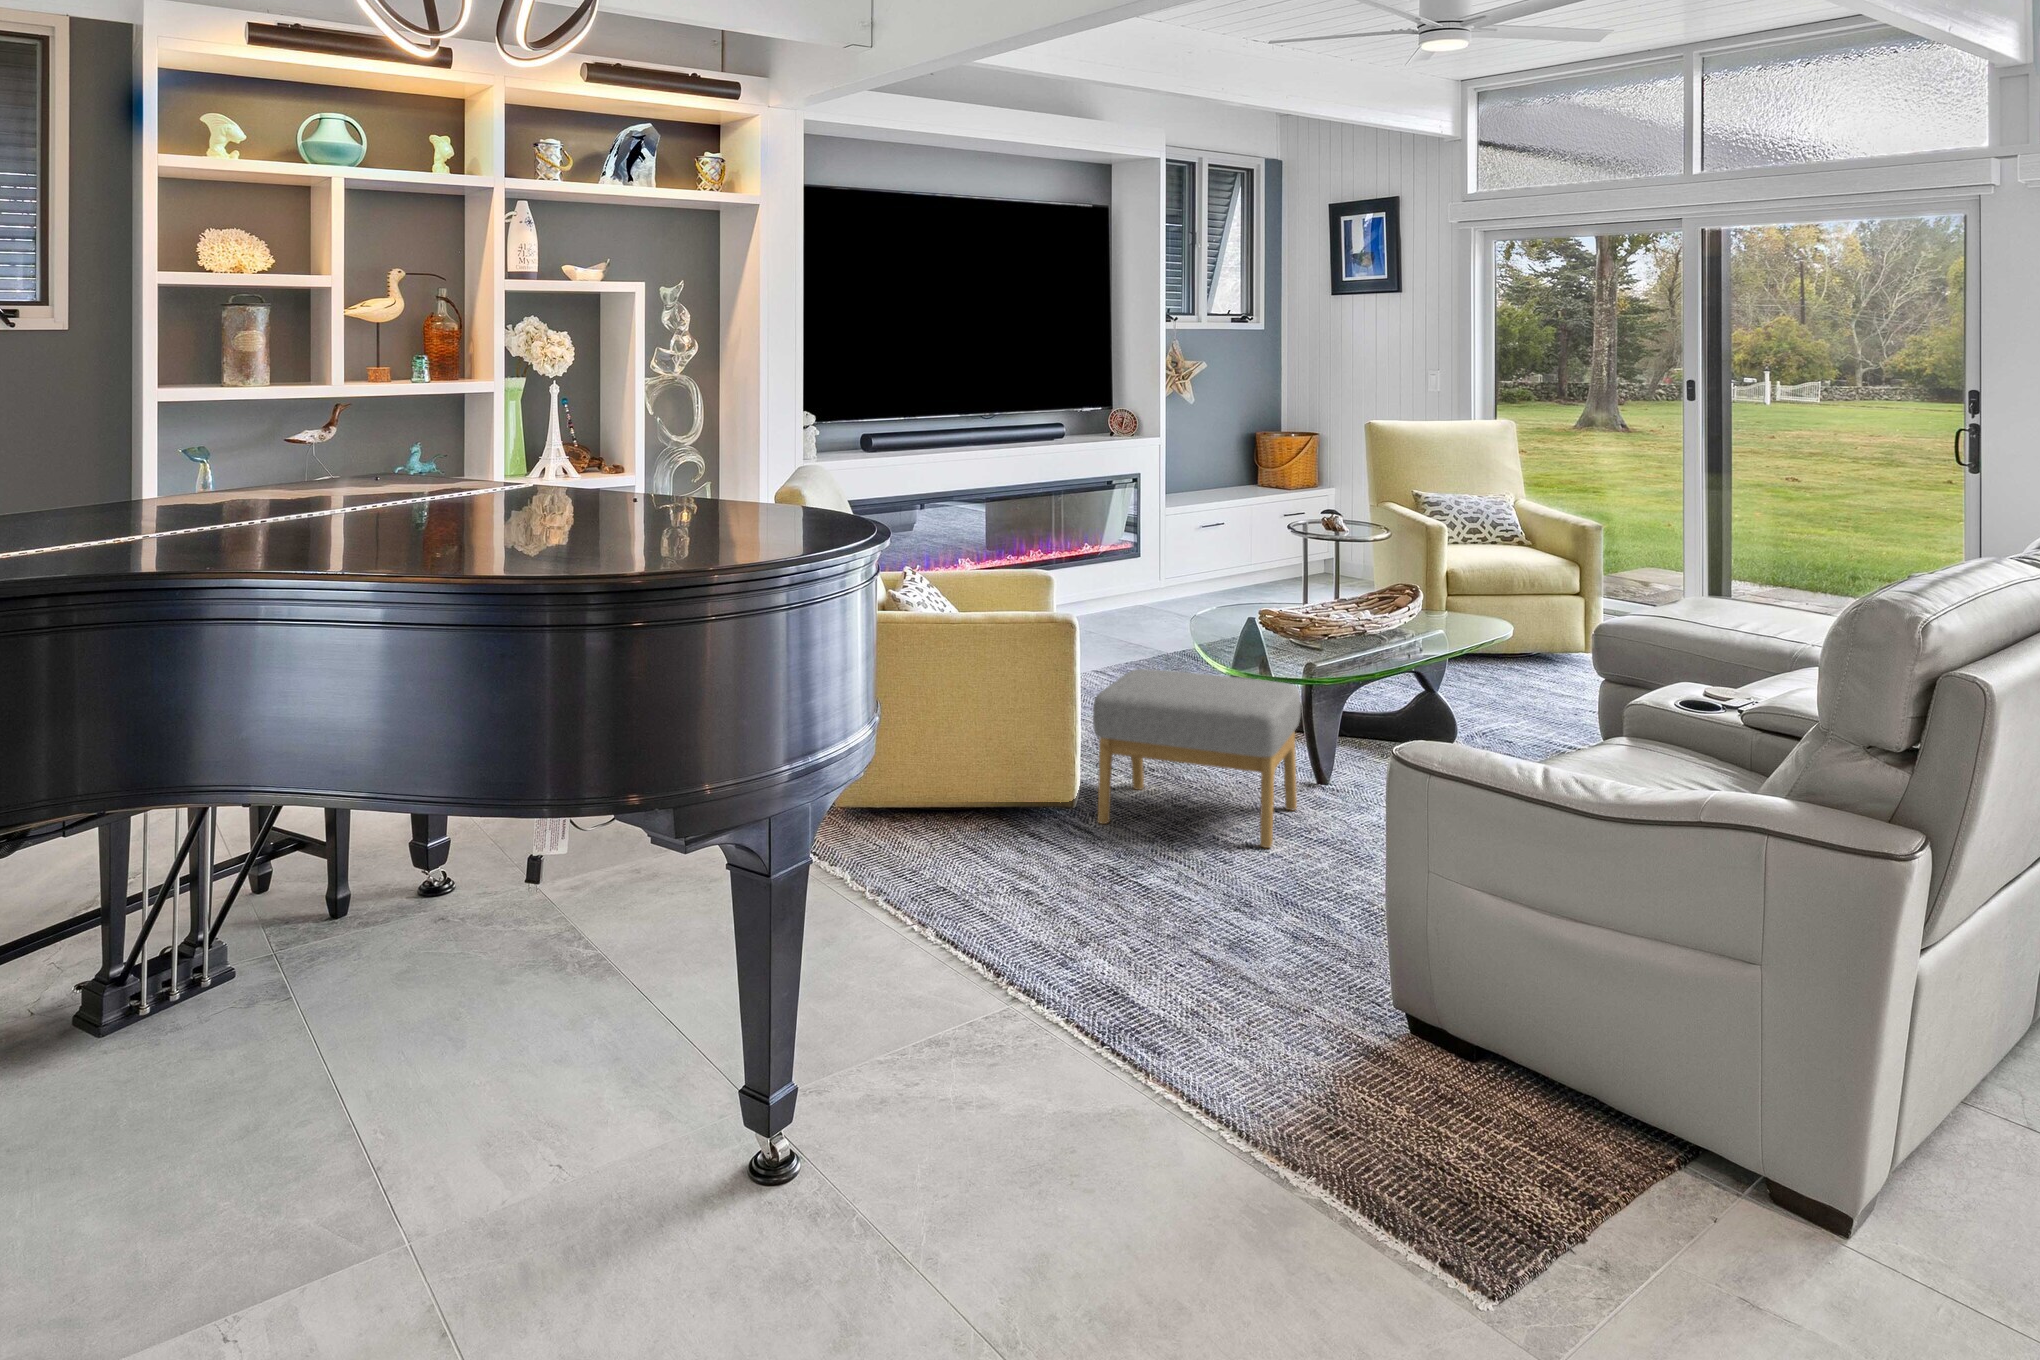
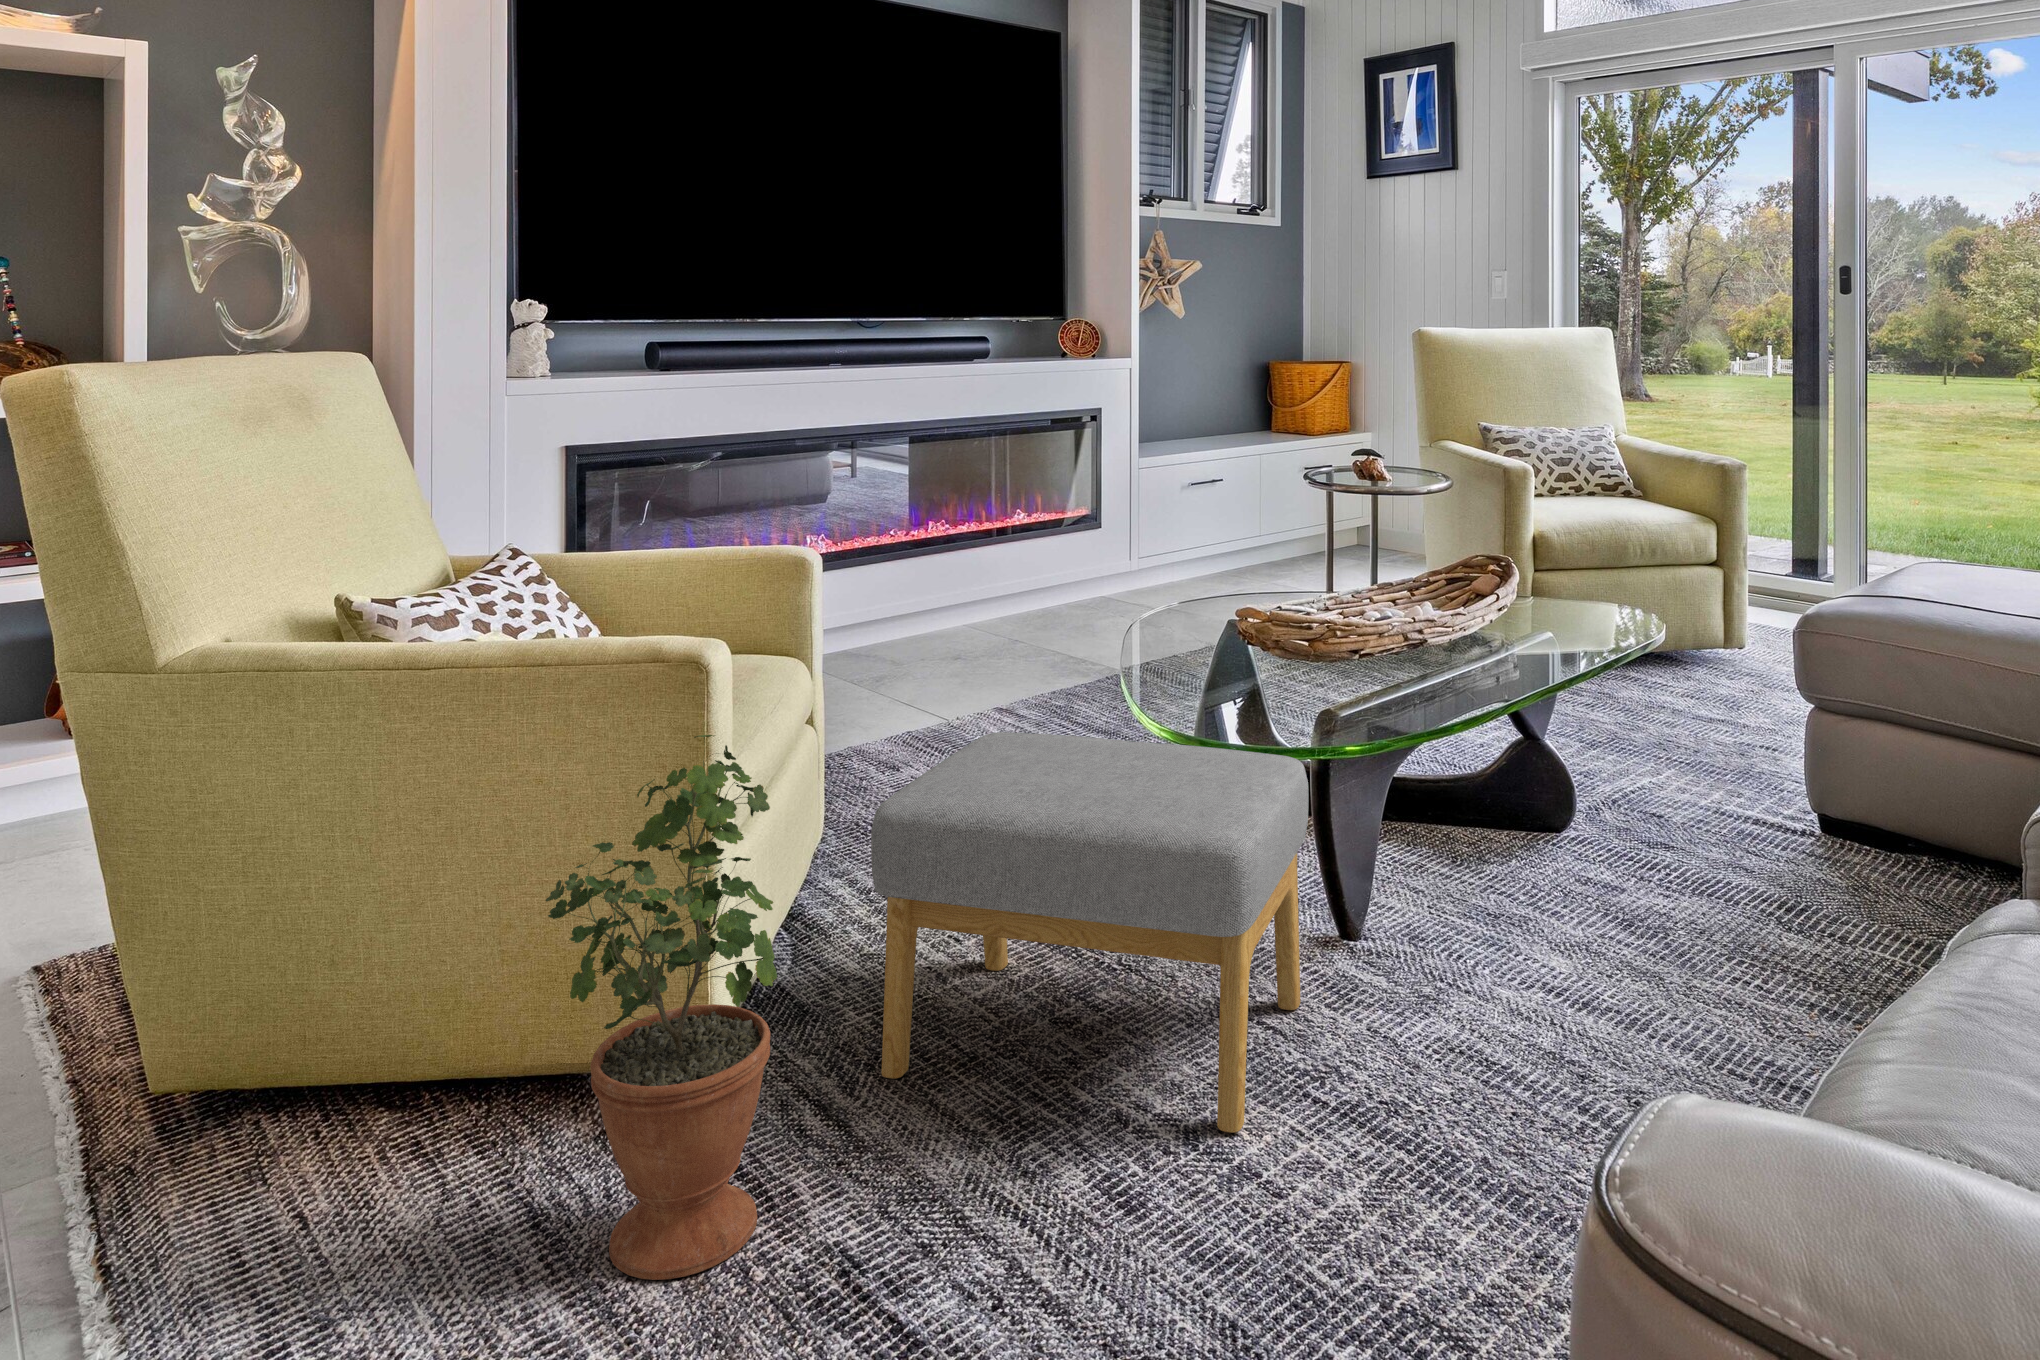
potted plant: none [986,655,1073,874] -> present [546,735,777,1280]

